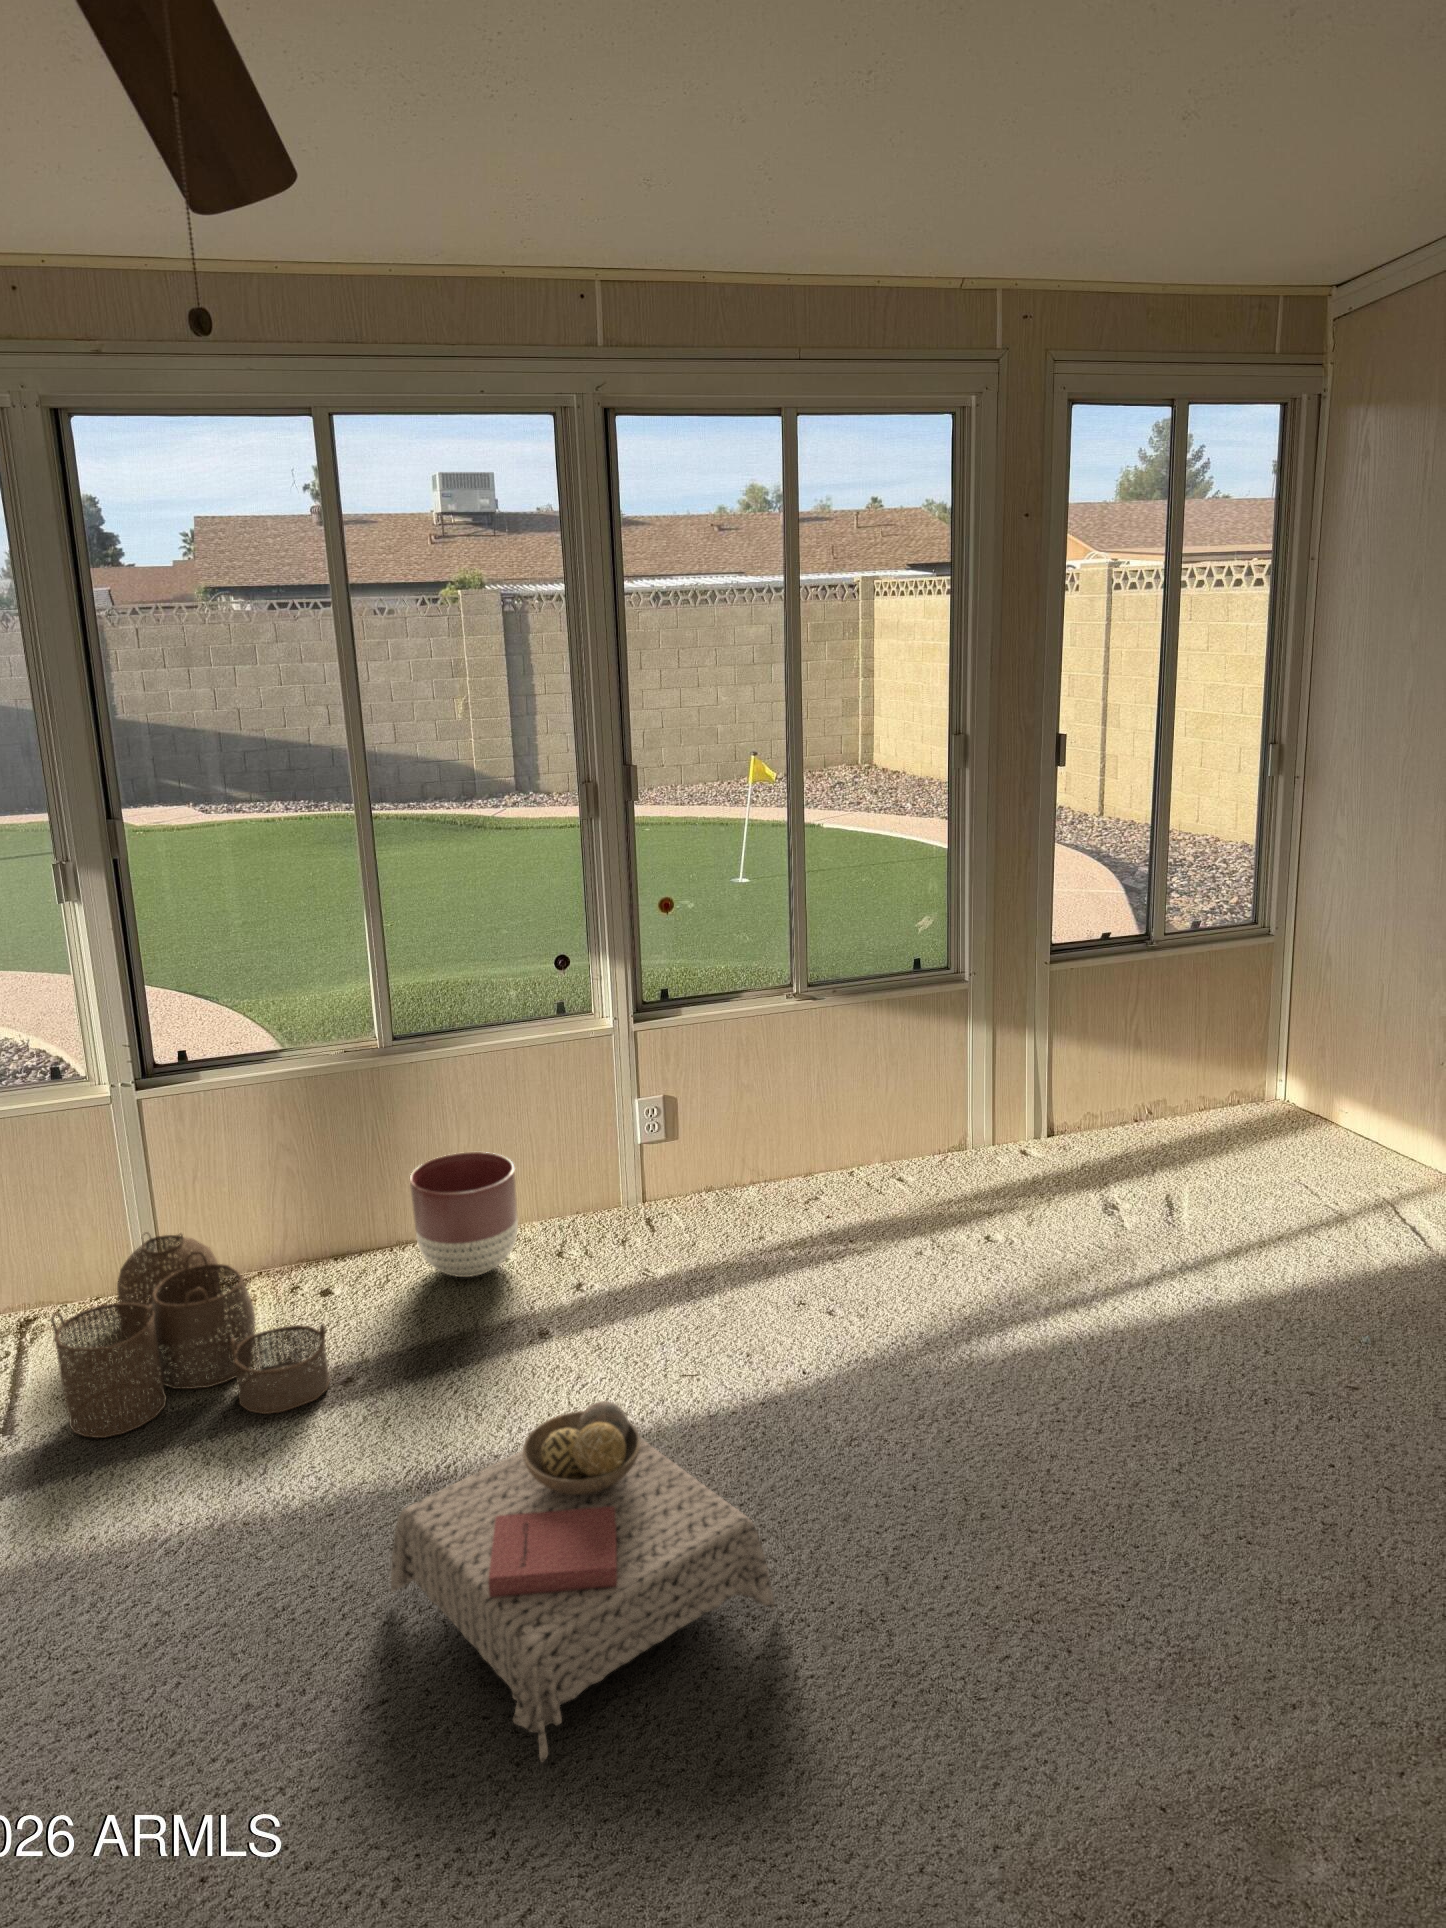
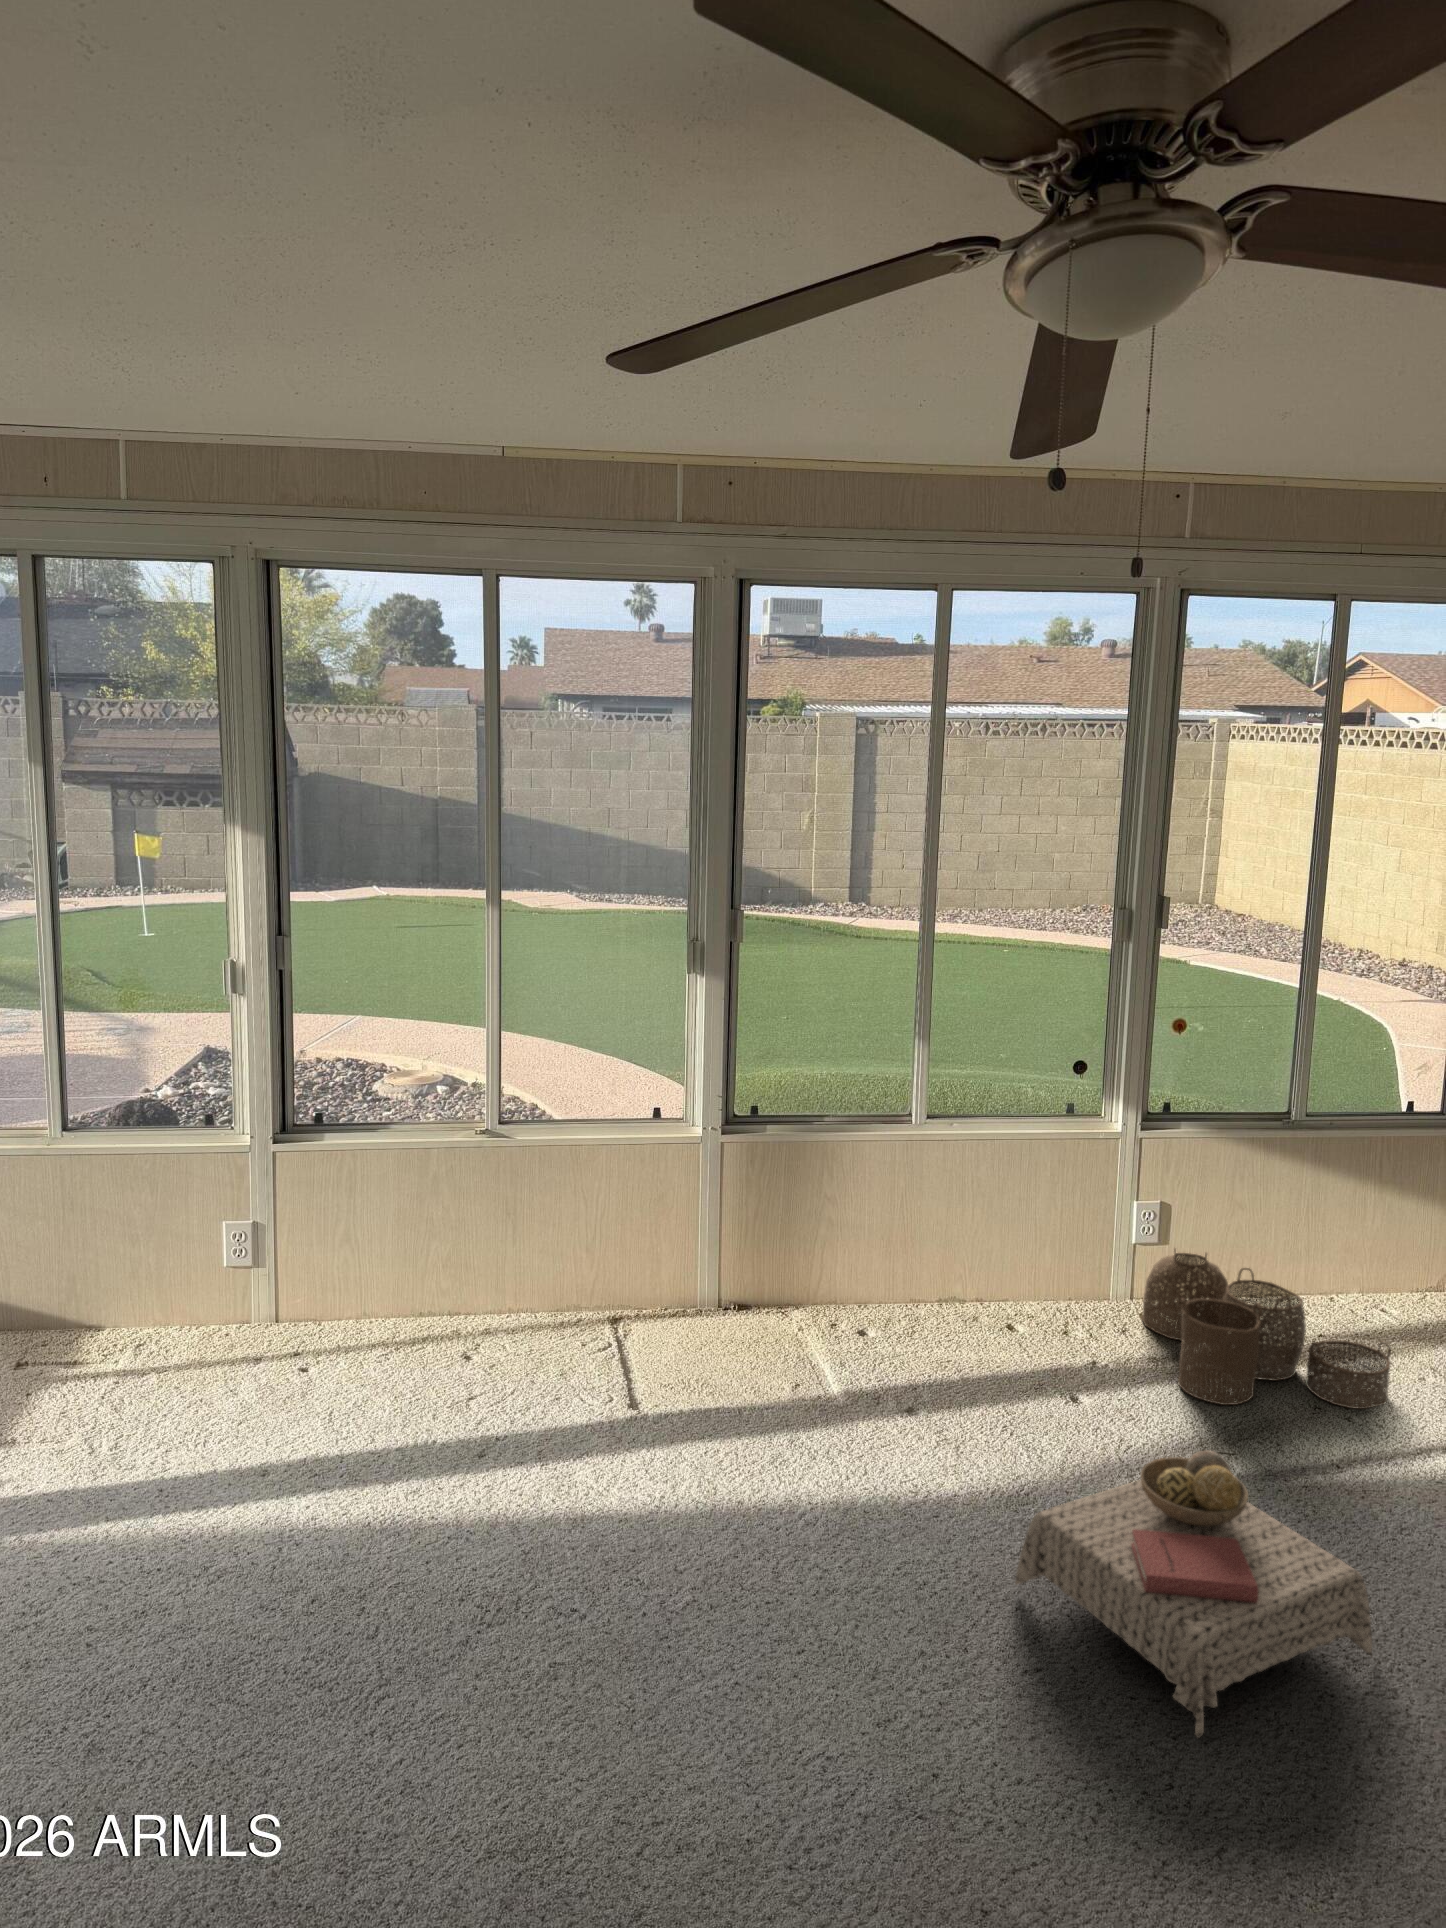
planter: present [410,1152,518,1277] -> none [941,1227,1037,1339]
woven basket: present [51,1232,330,1438] -> present [1142,1249,1391,1409]

